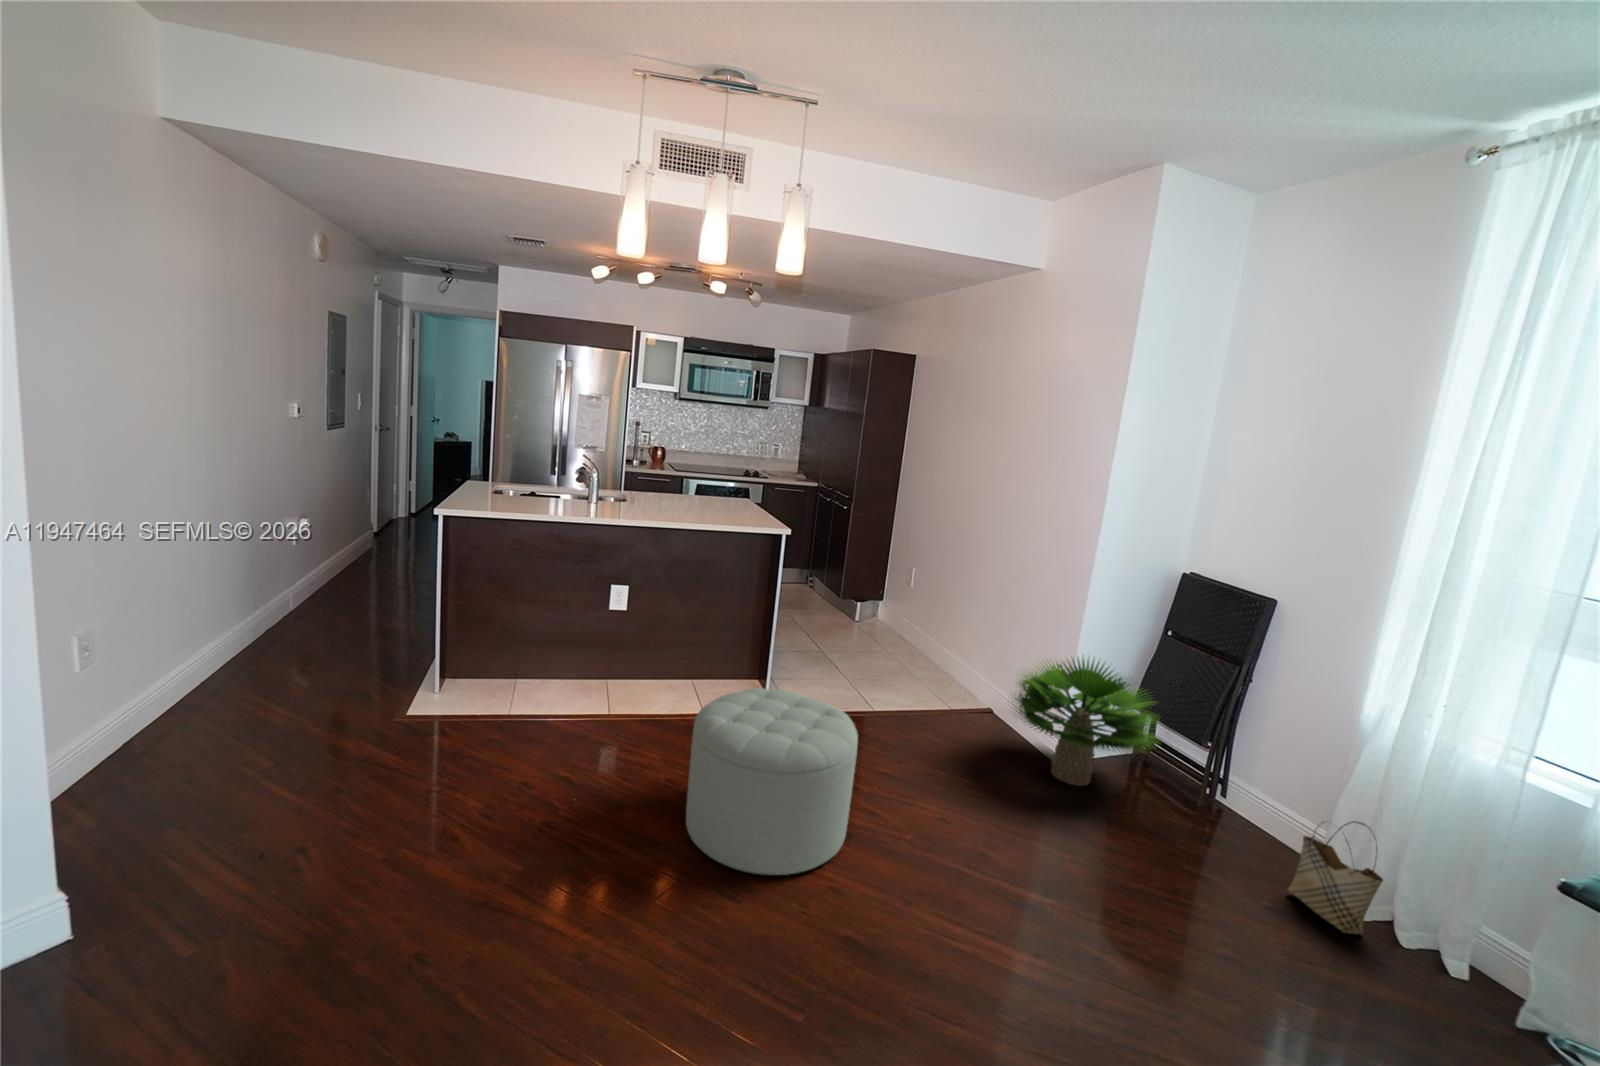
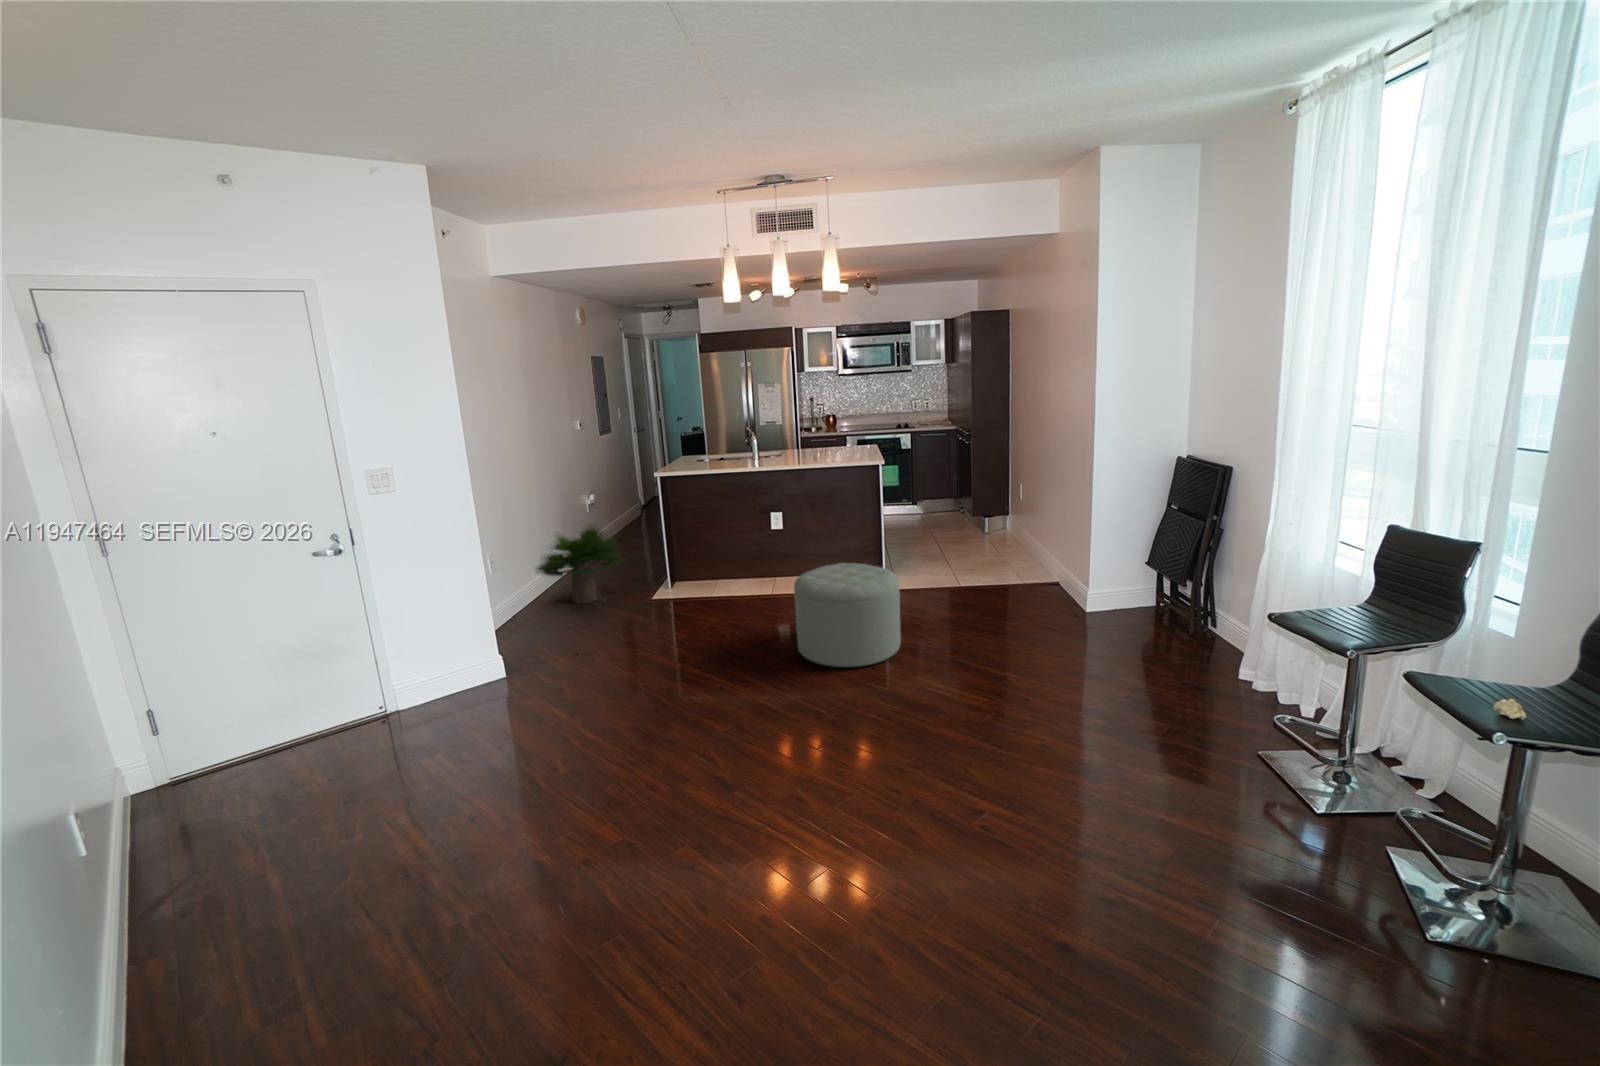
potted plant: present [1014,658,1158,786] -> present [537,526,623,604]
woven basket: present [1288,821,1383,934] -> none [1227,622,1280,704]

